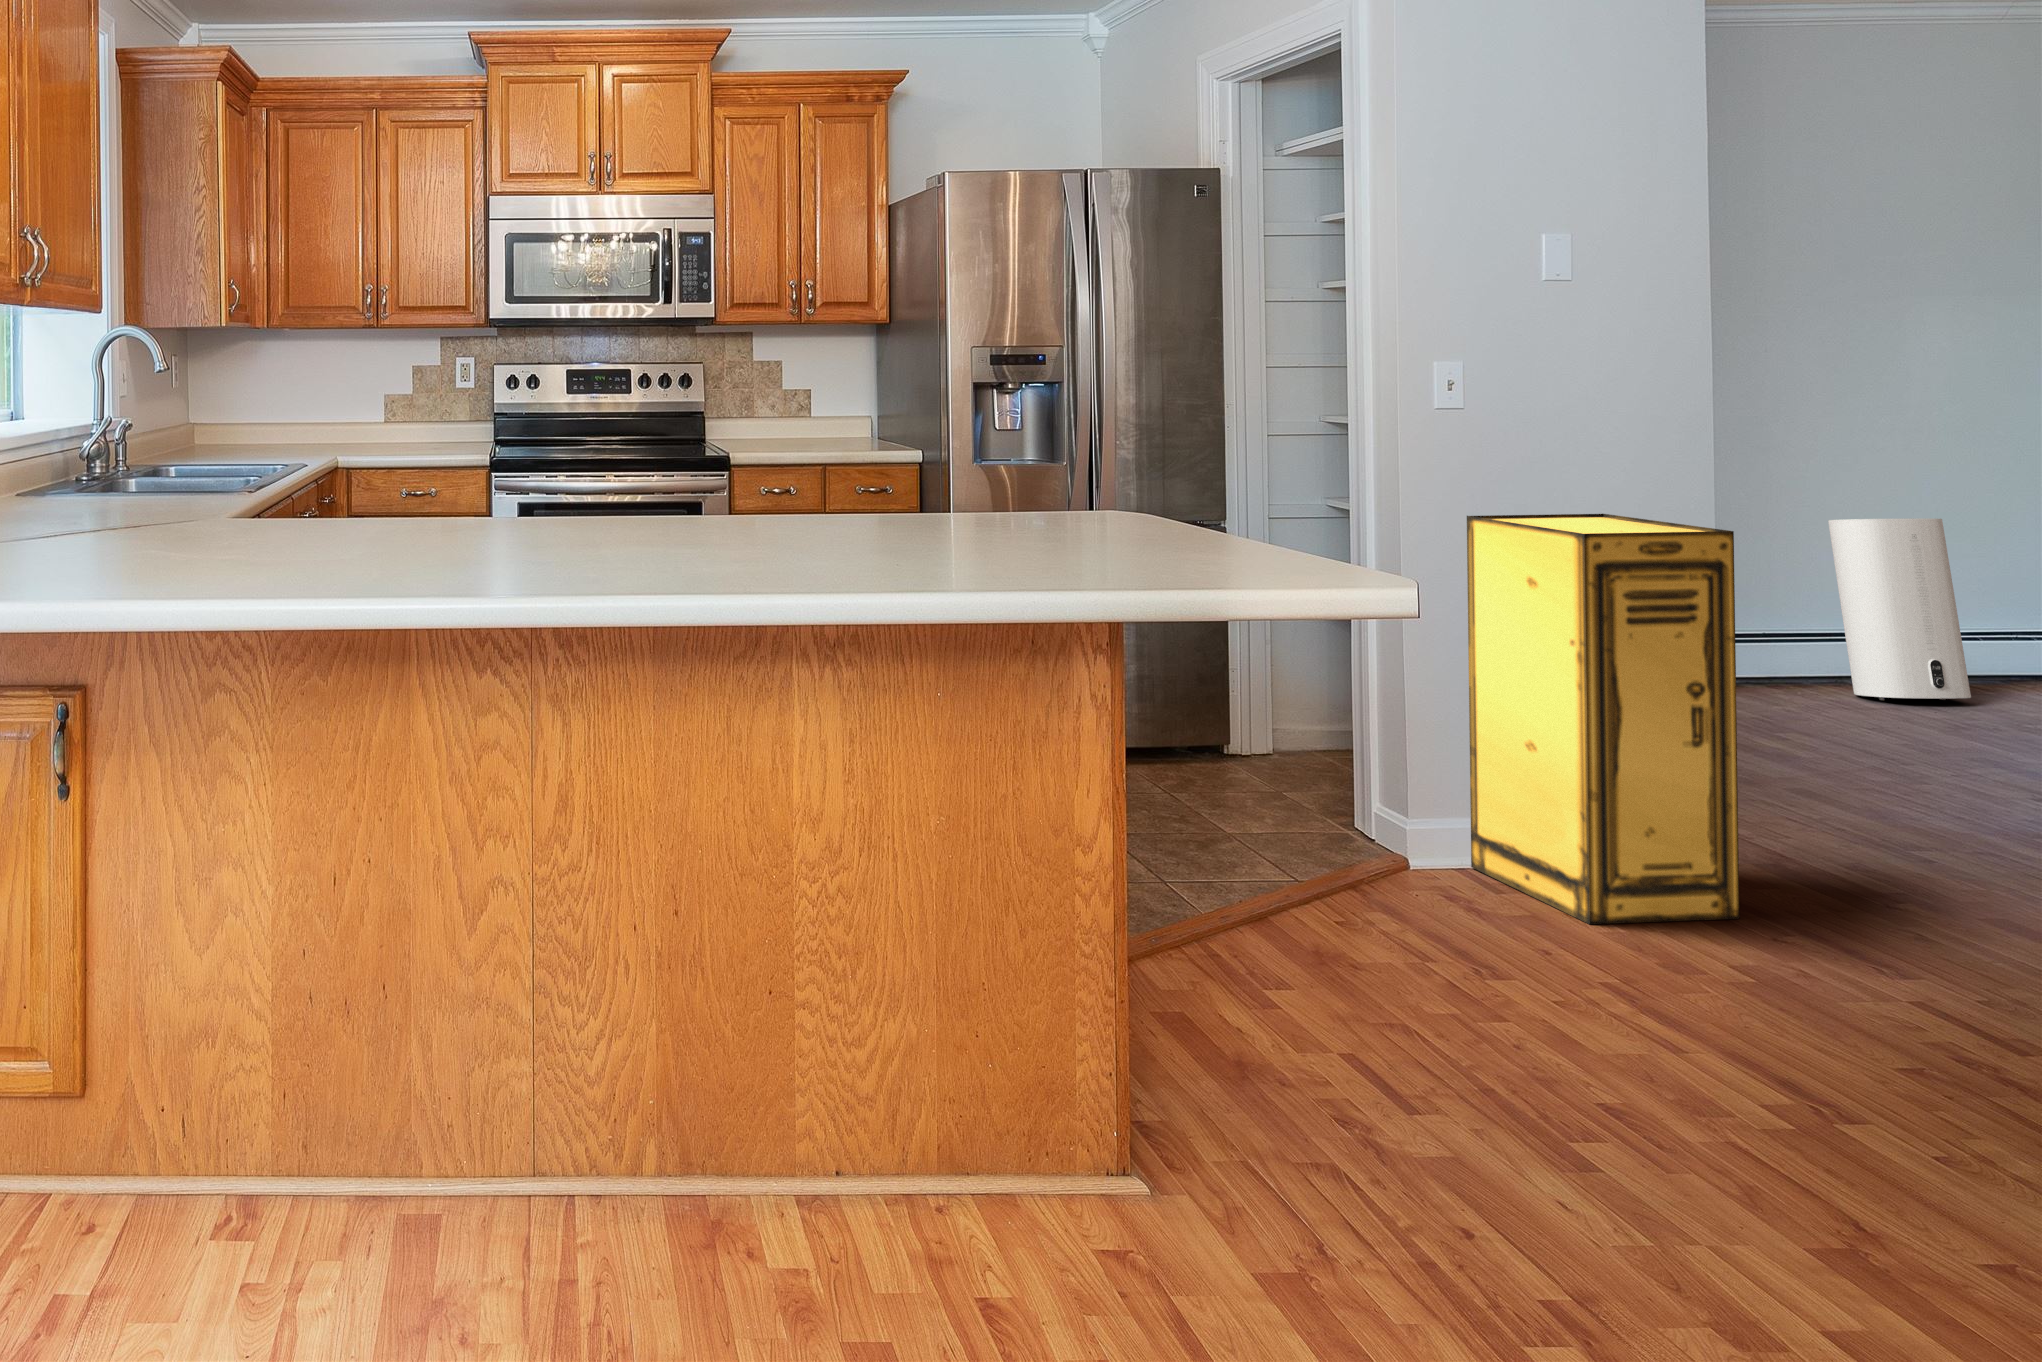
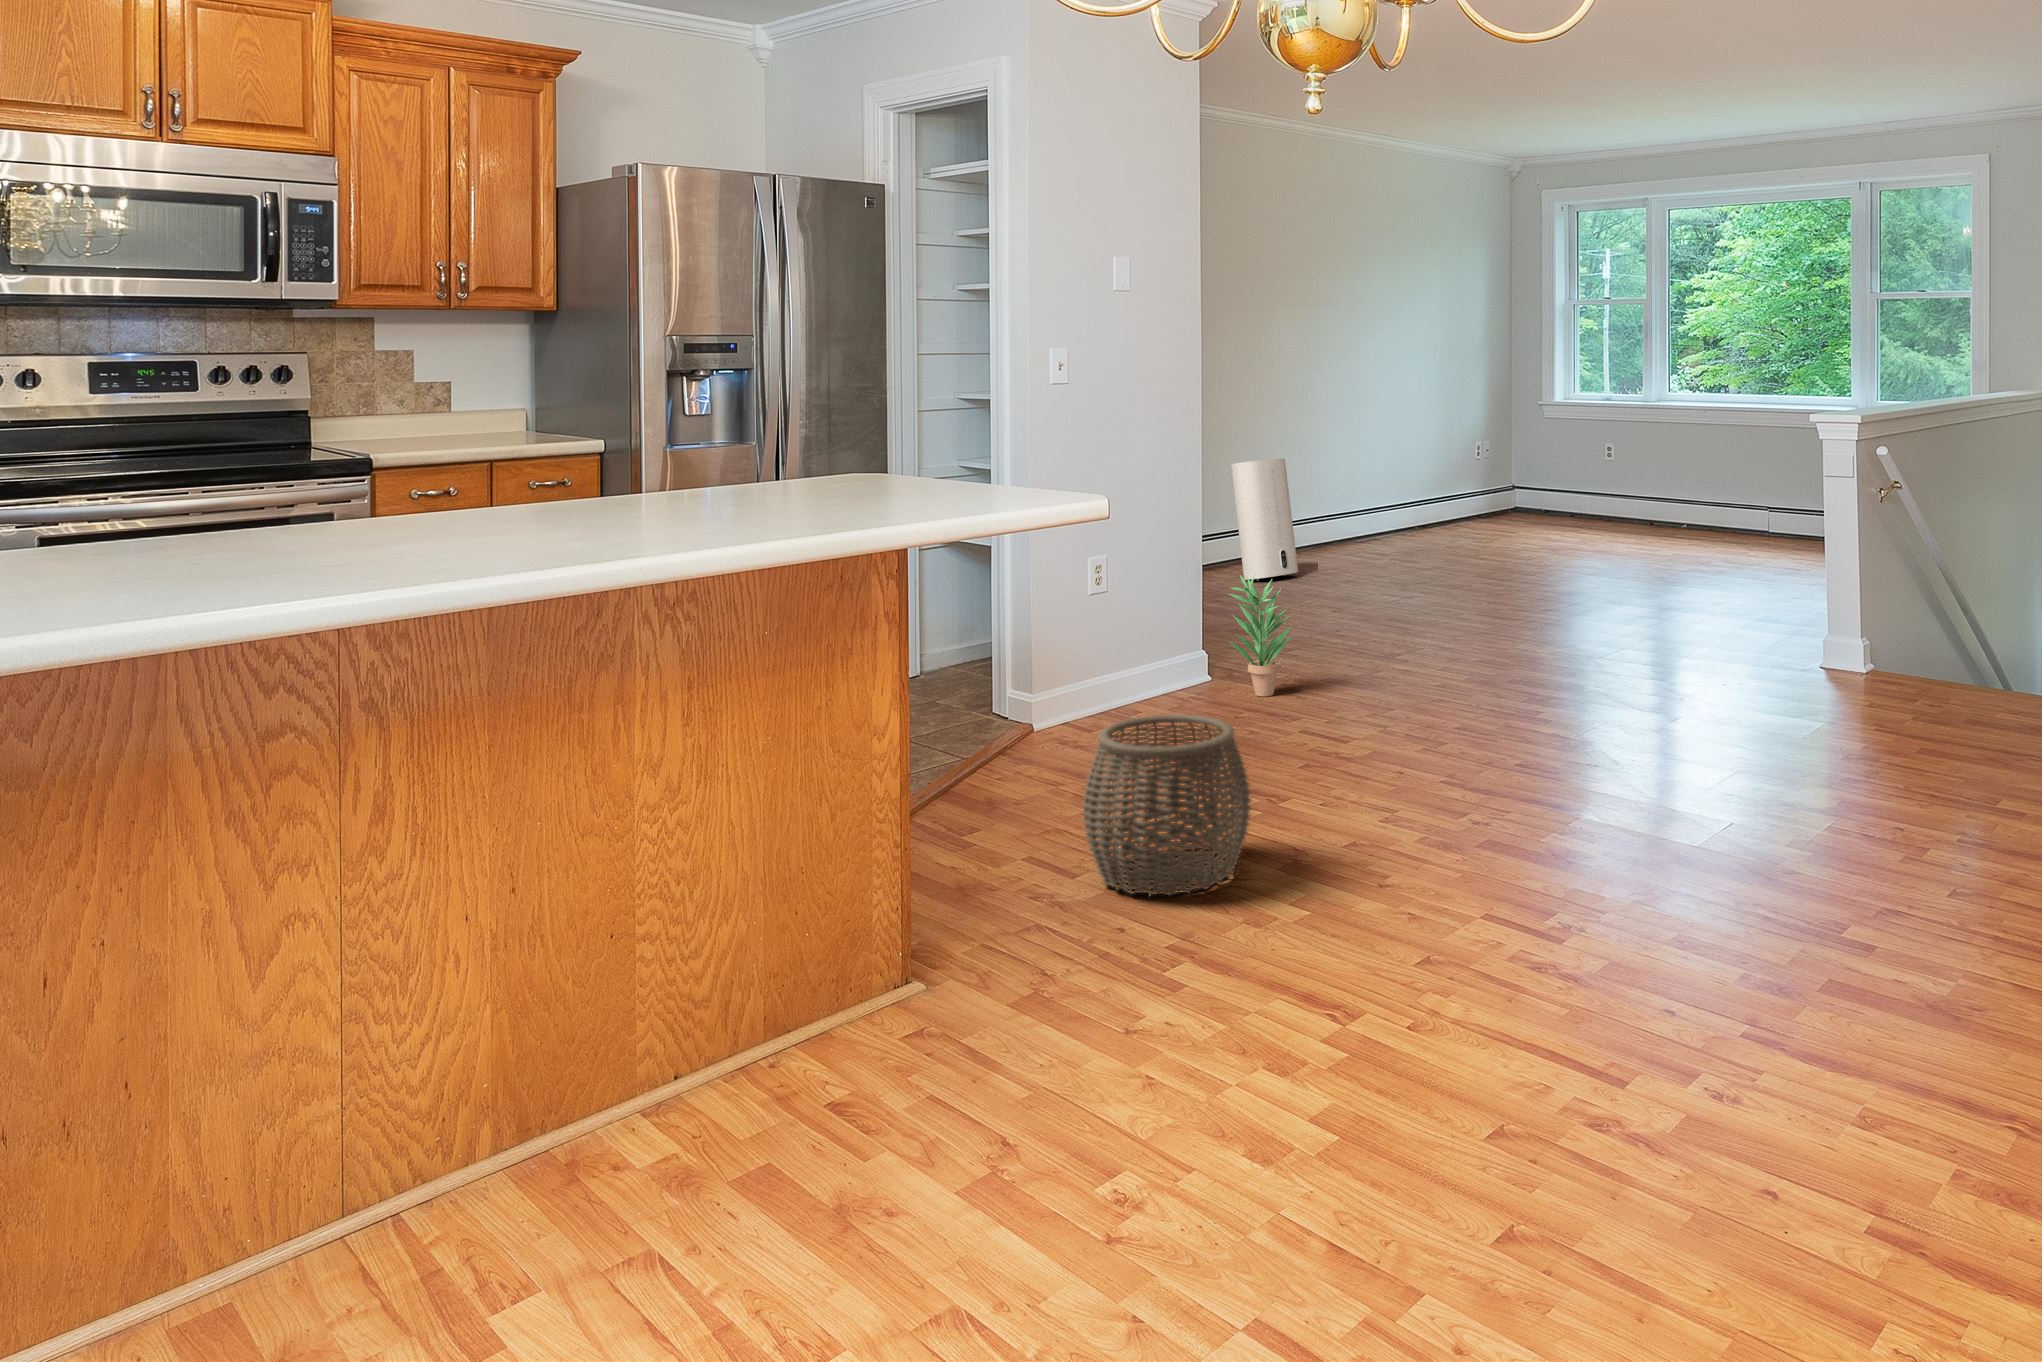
storage cabinet: present [1467,514,1740,924] -> none [1068,452,1224,740]
potted plant: none [1756,709,1896,905] -> present [1229,575,1292,696]
woven basket: none [1407,911,1709,1206] -> present [1082,714,1251,896]

